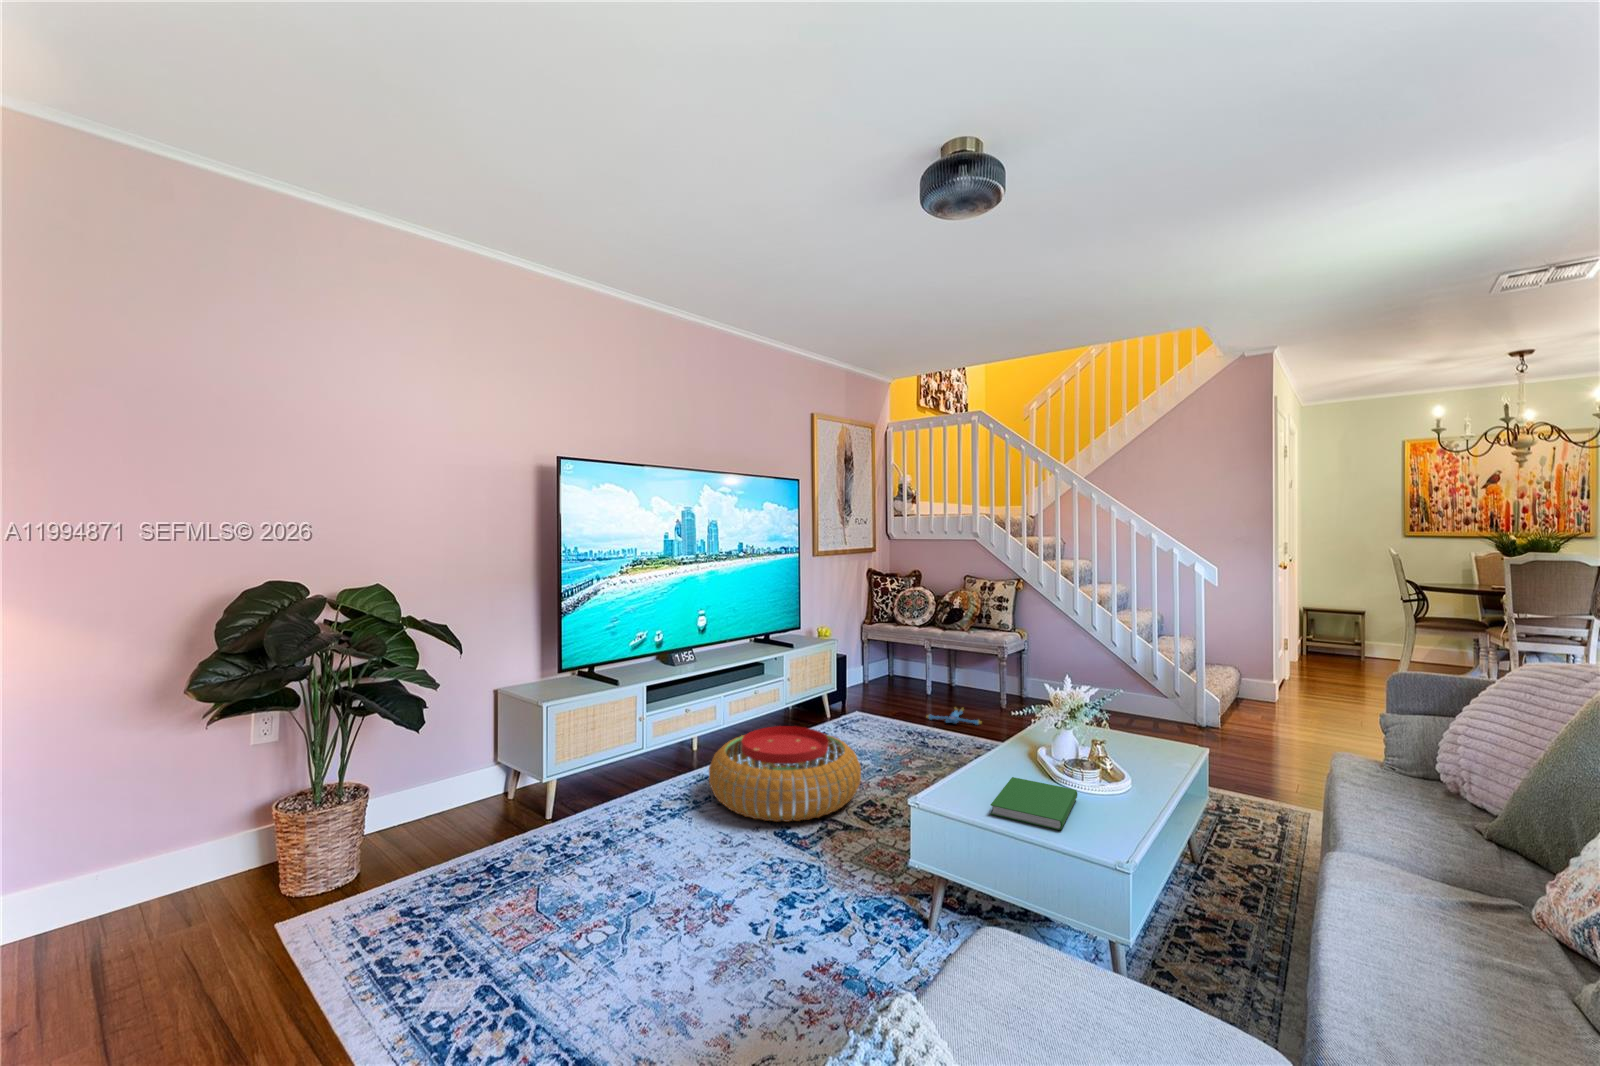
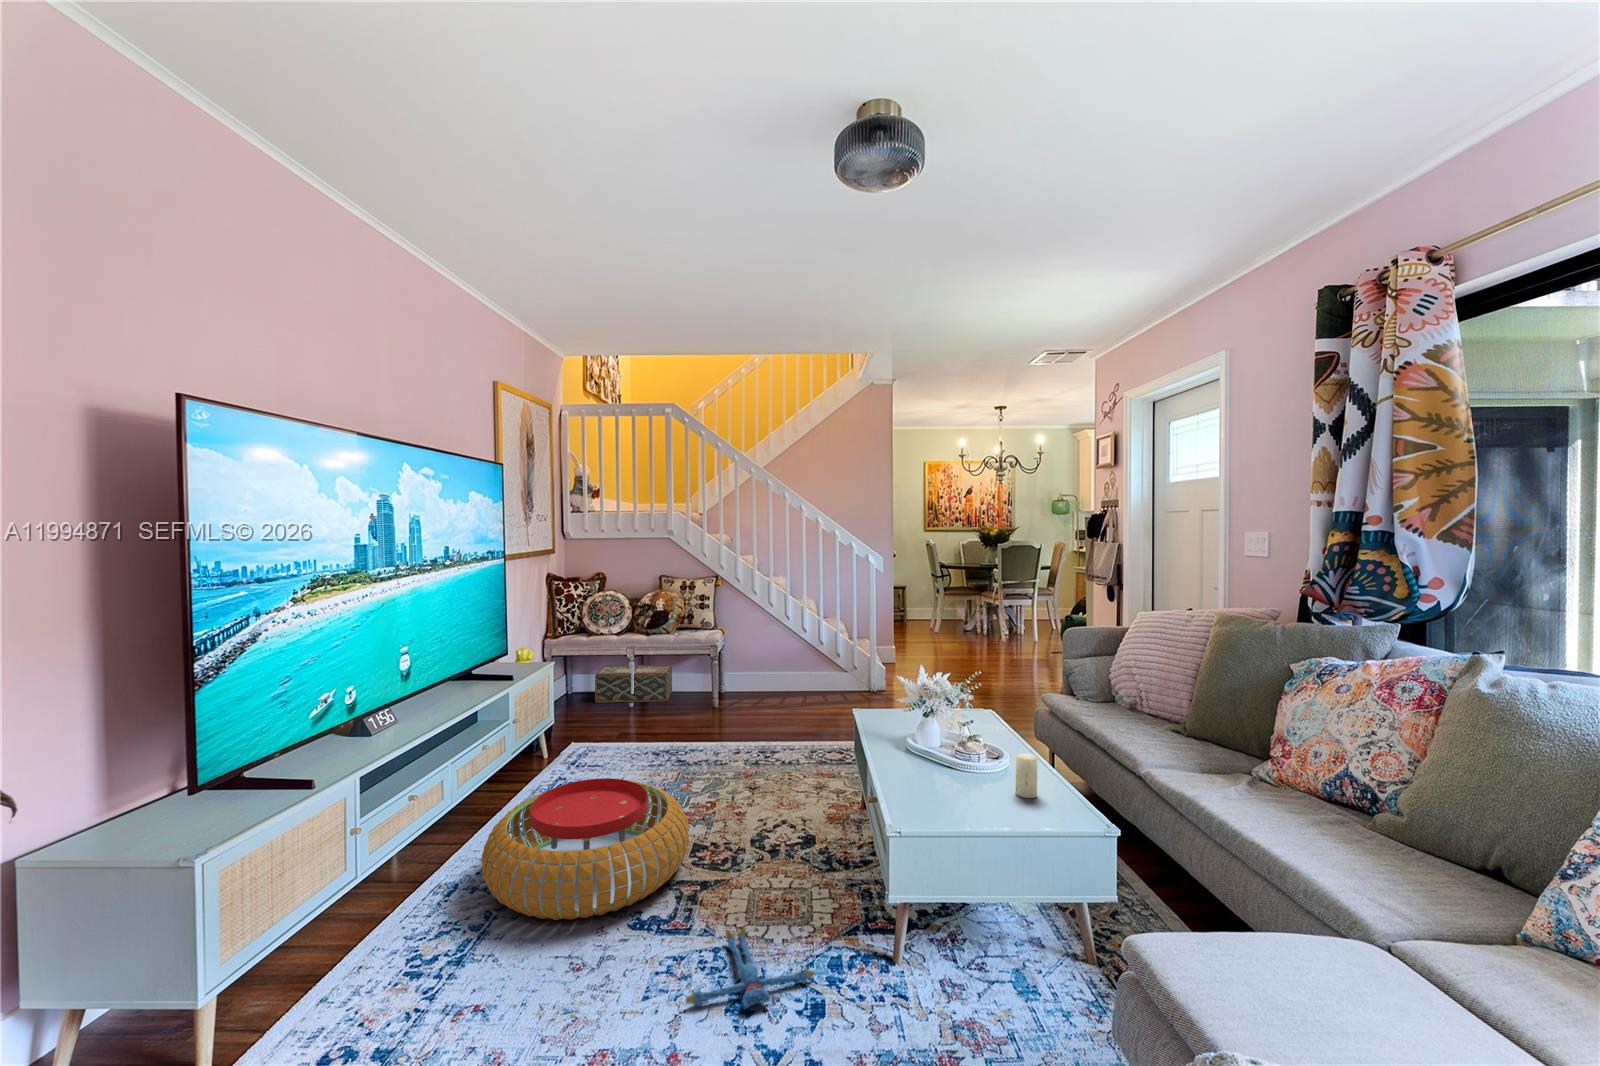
woven basket: none [902,655,976,695] -> present [595,665,672,703]
plush toy: present [926,708,982,725] -> present [686,928,814,1009]
candle: none [1110,775,1135,826] -> present [1016,753,1037,798]
hardcover book: present [991,777,1078,830] -> none [919,776,1010,823]

